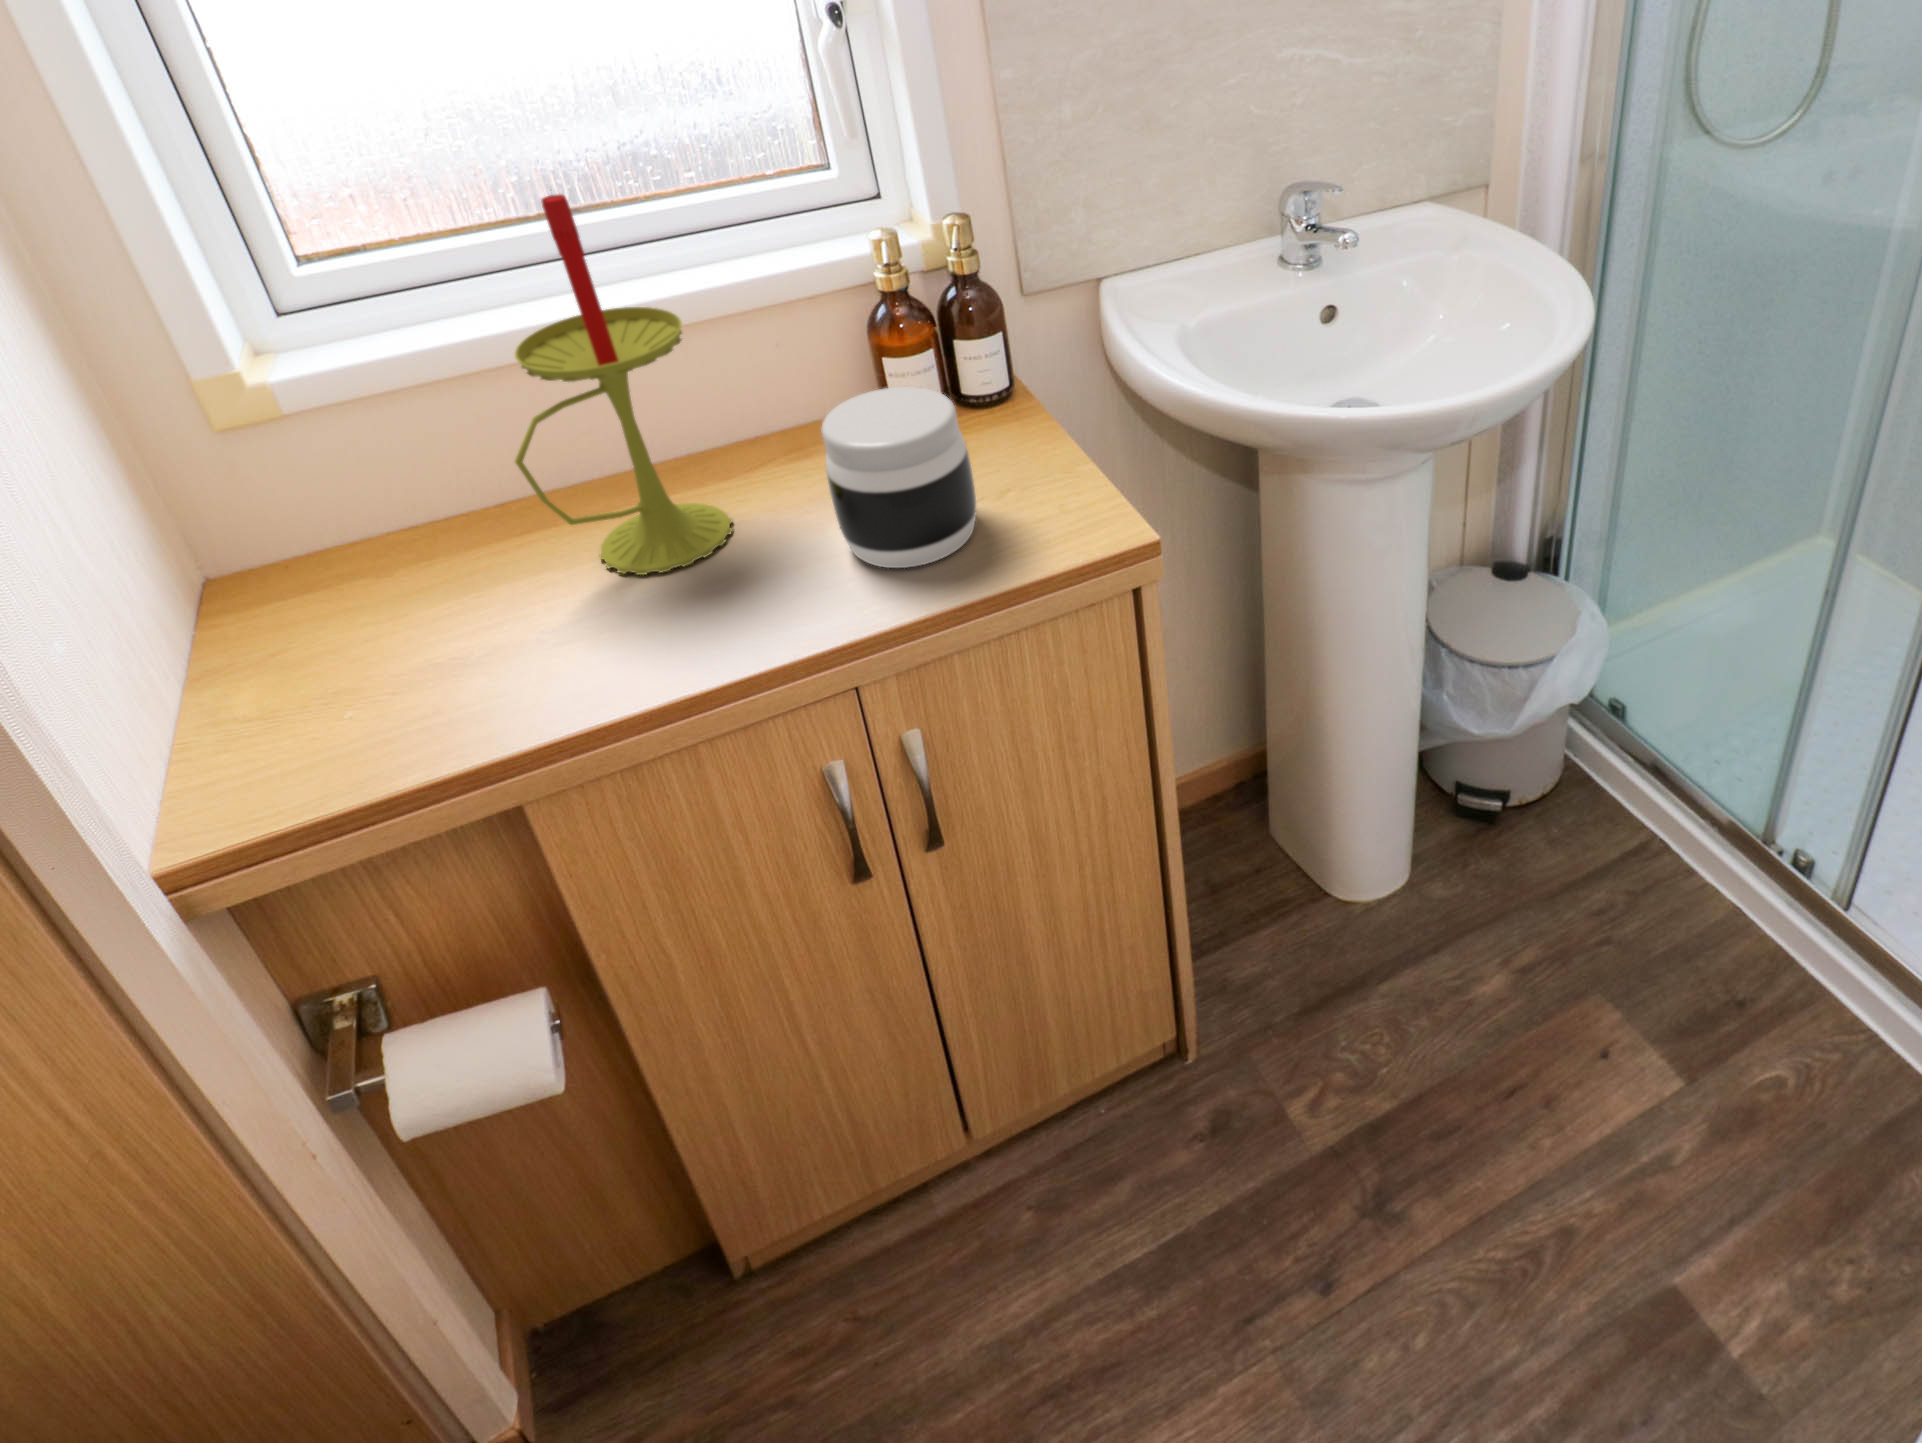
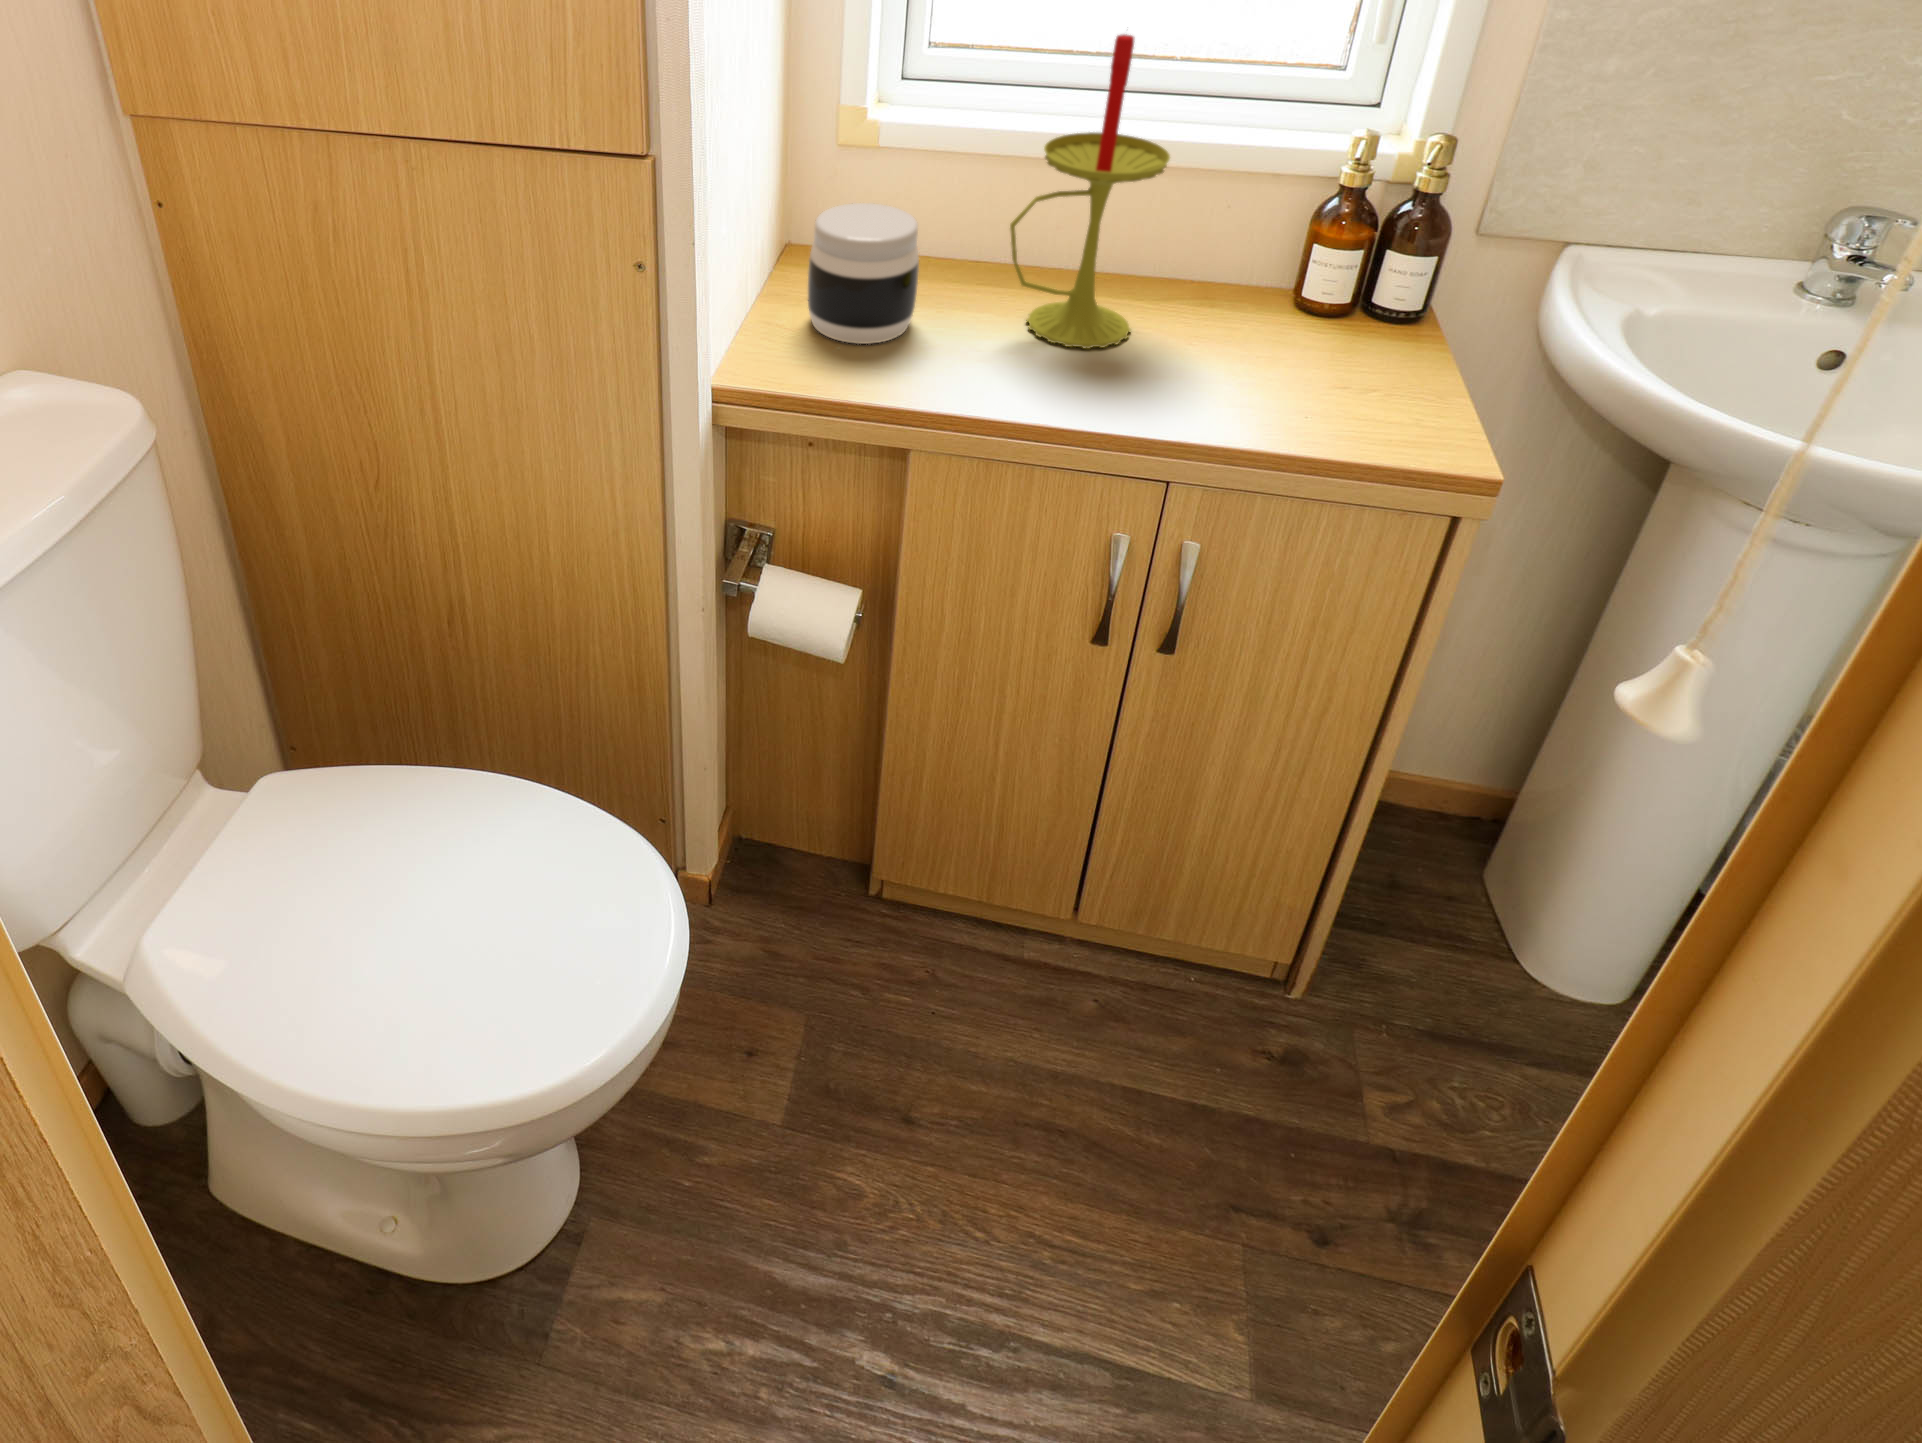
jar: present [821,387,976,568] -> present [808,203,919,344]

